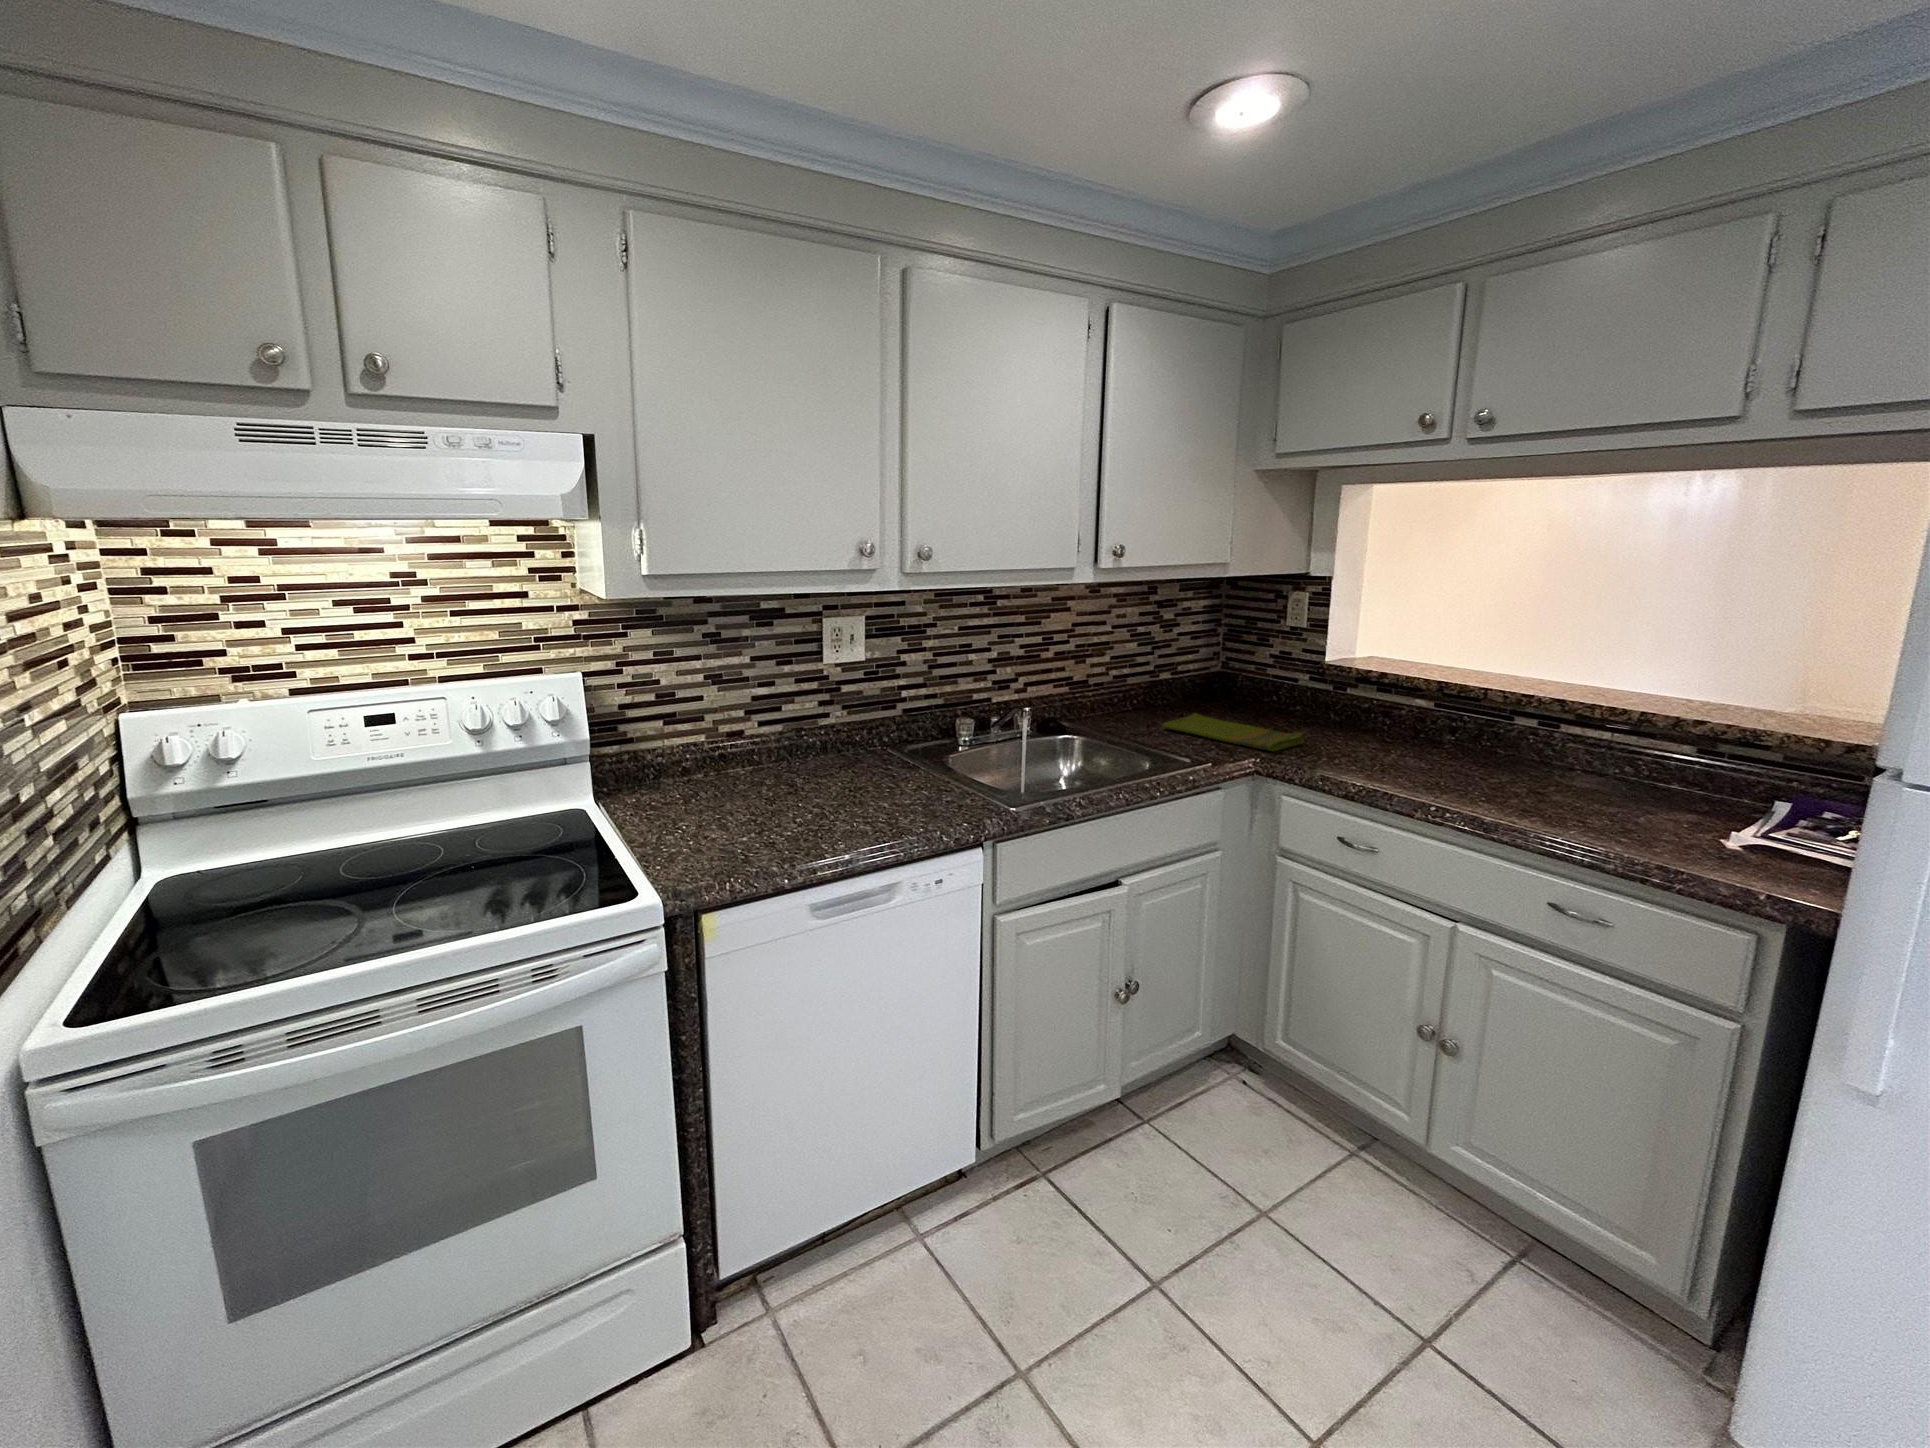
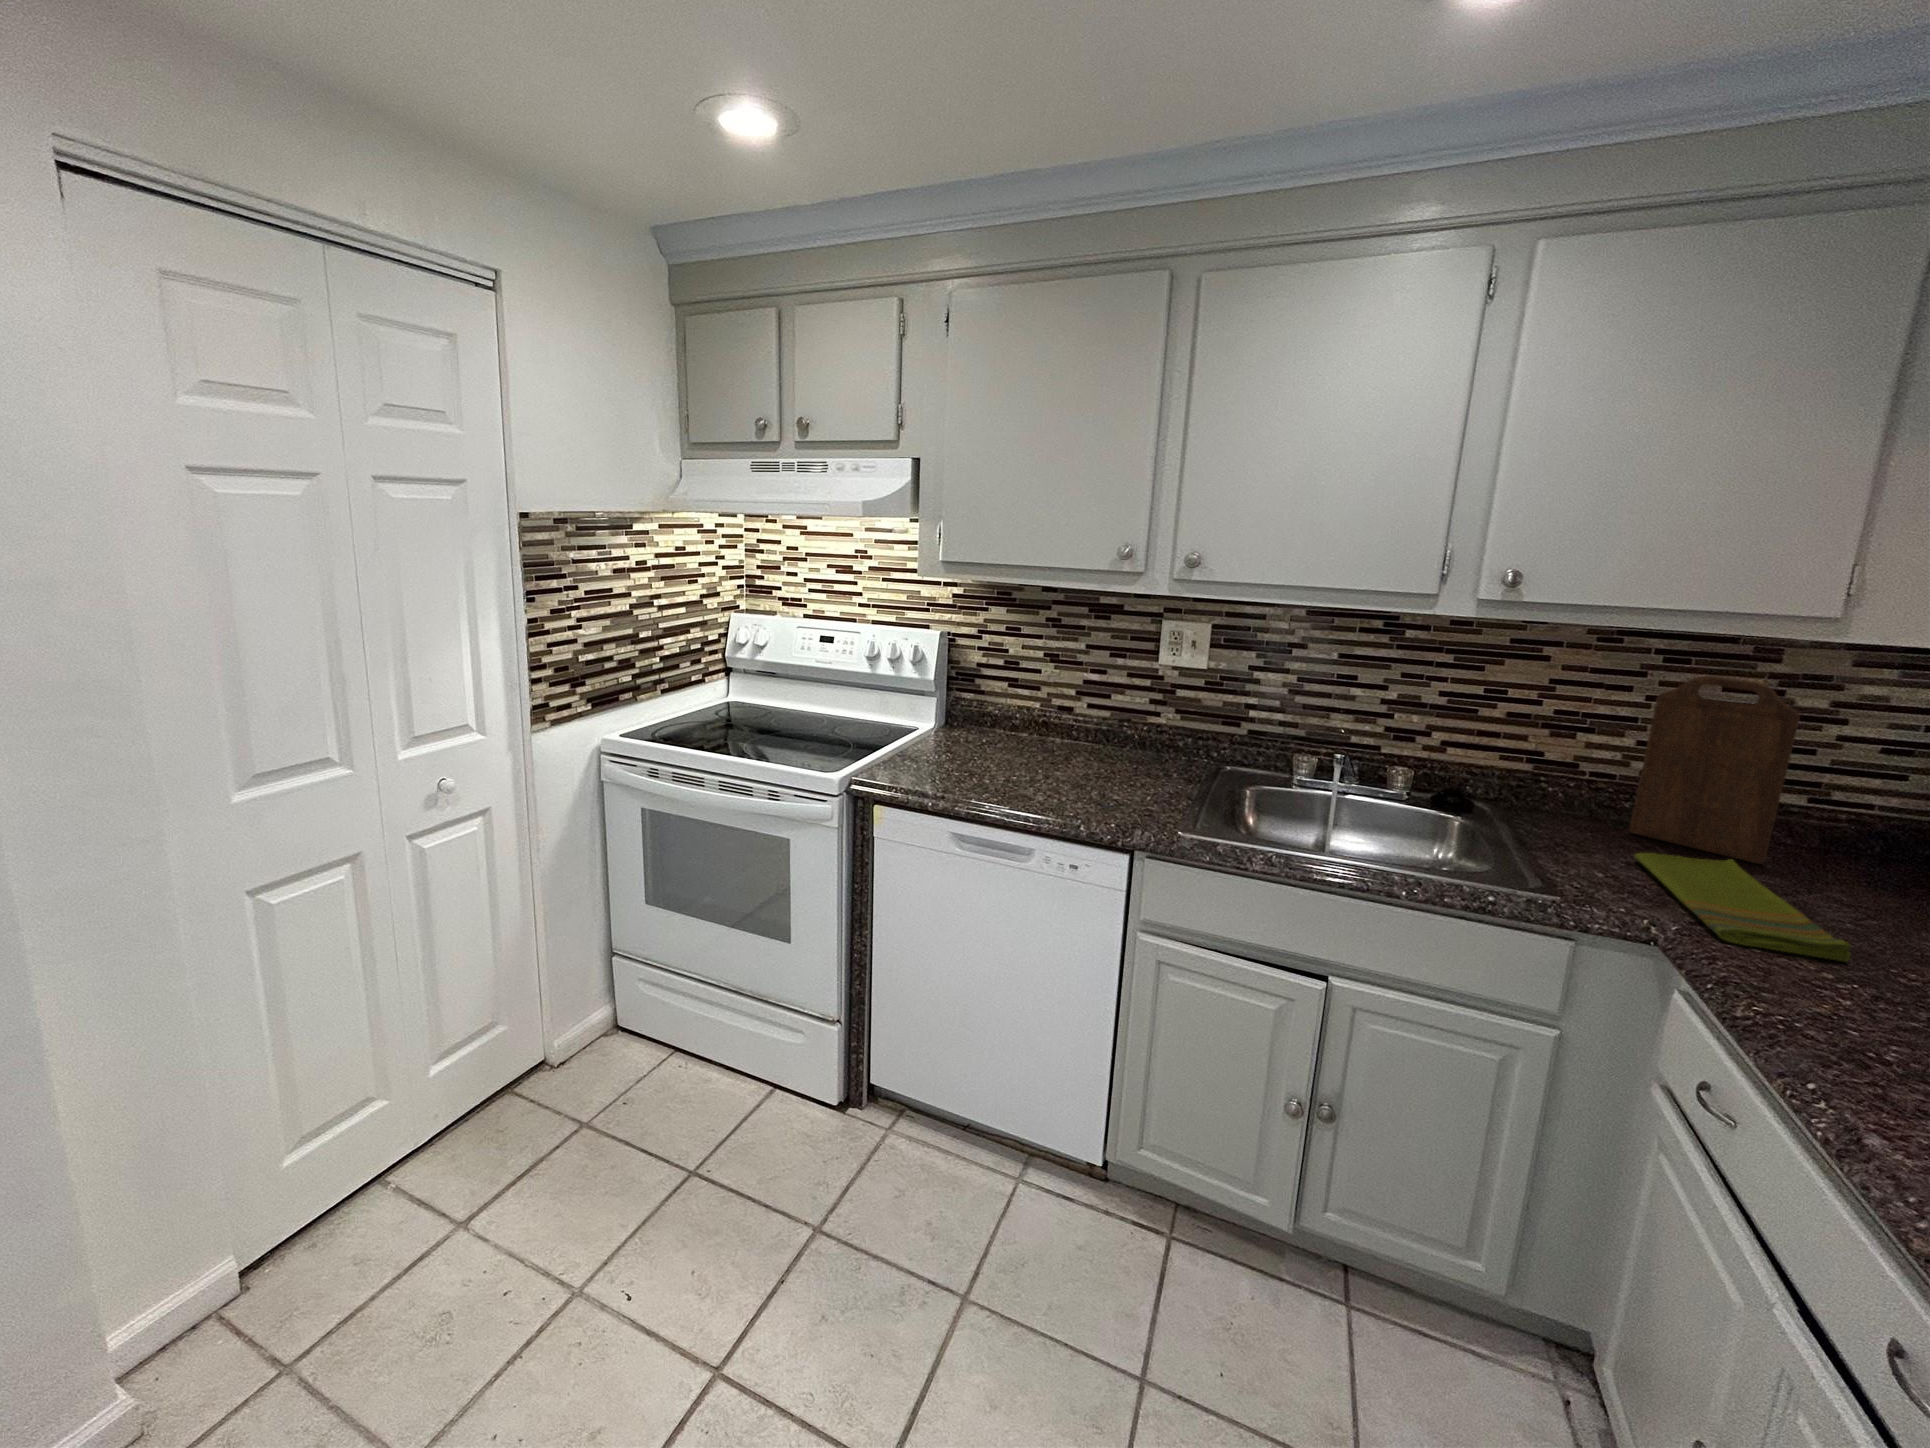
cutting board: none [1123,604,1190,717] -> present [1629,676,1800,864]

